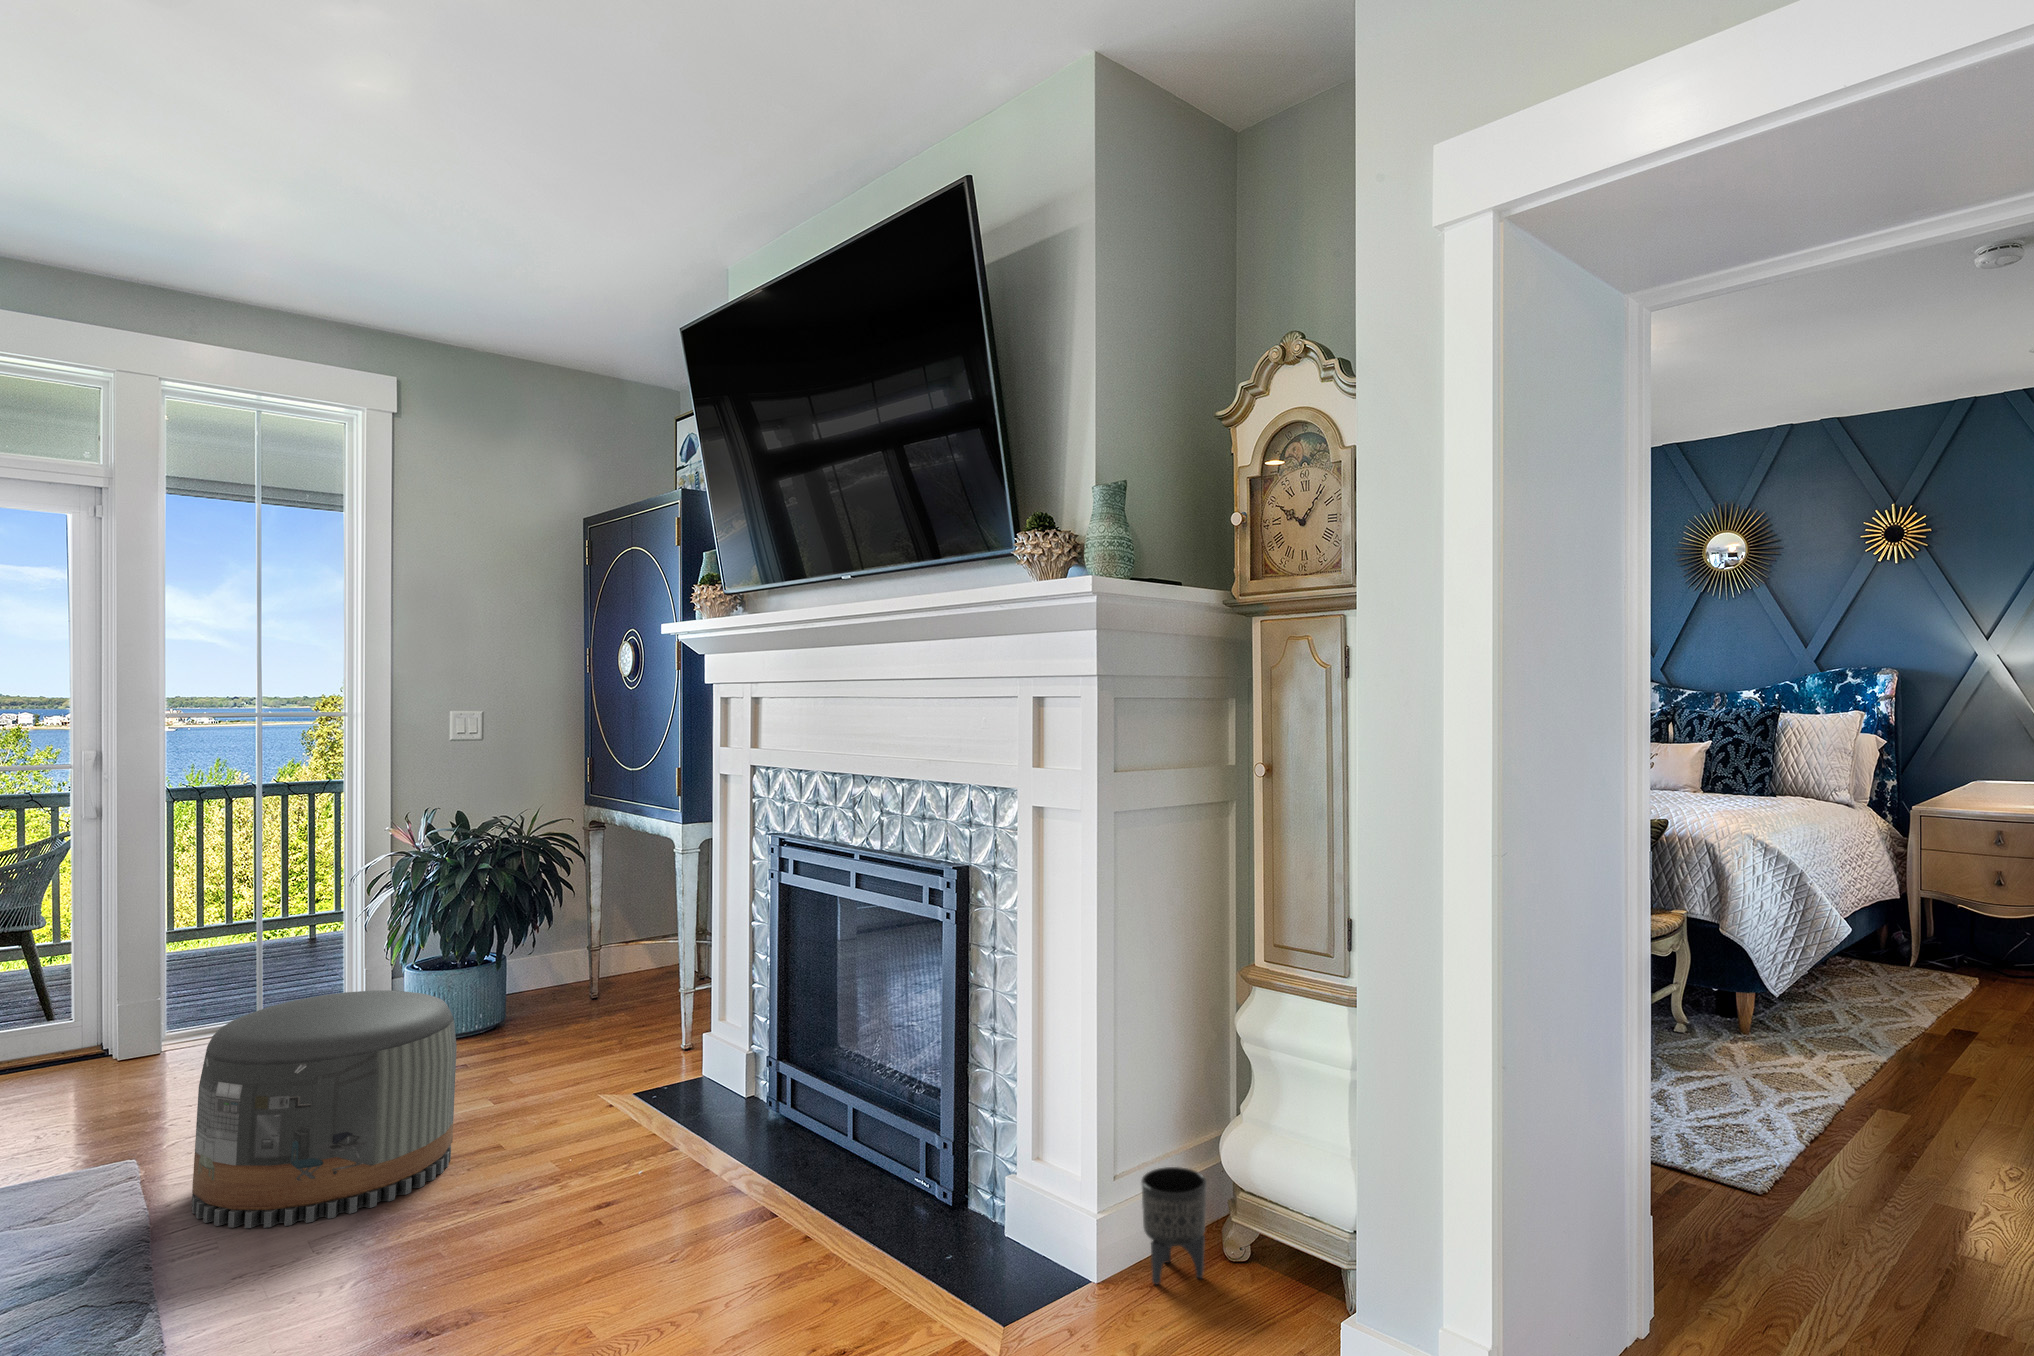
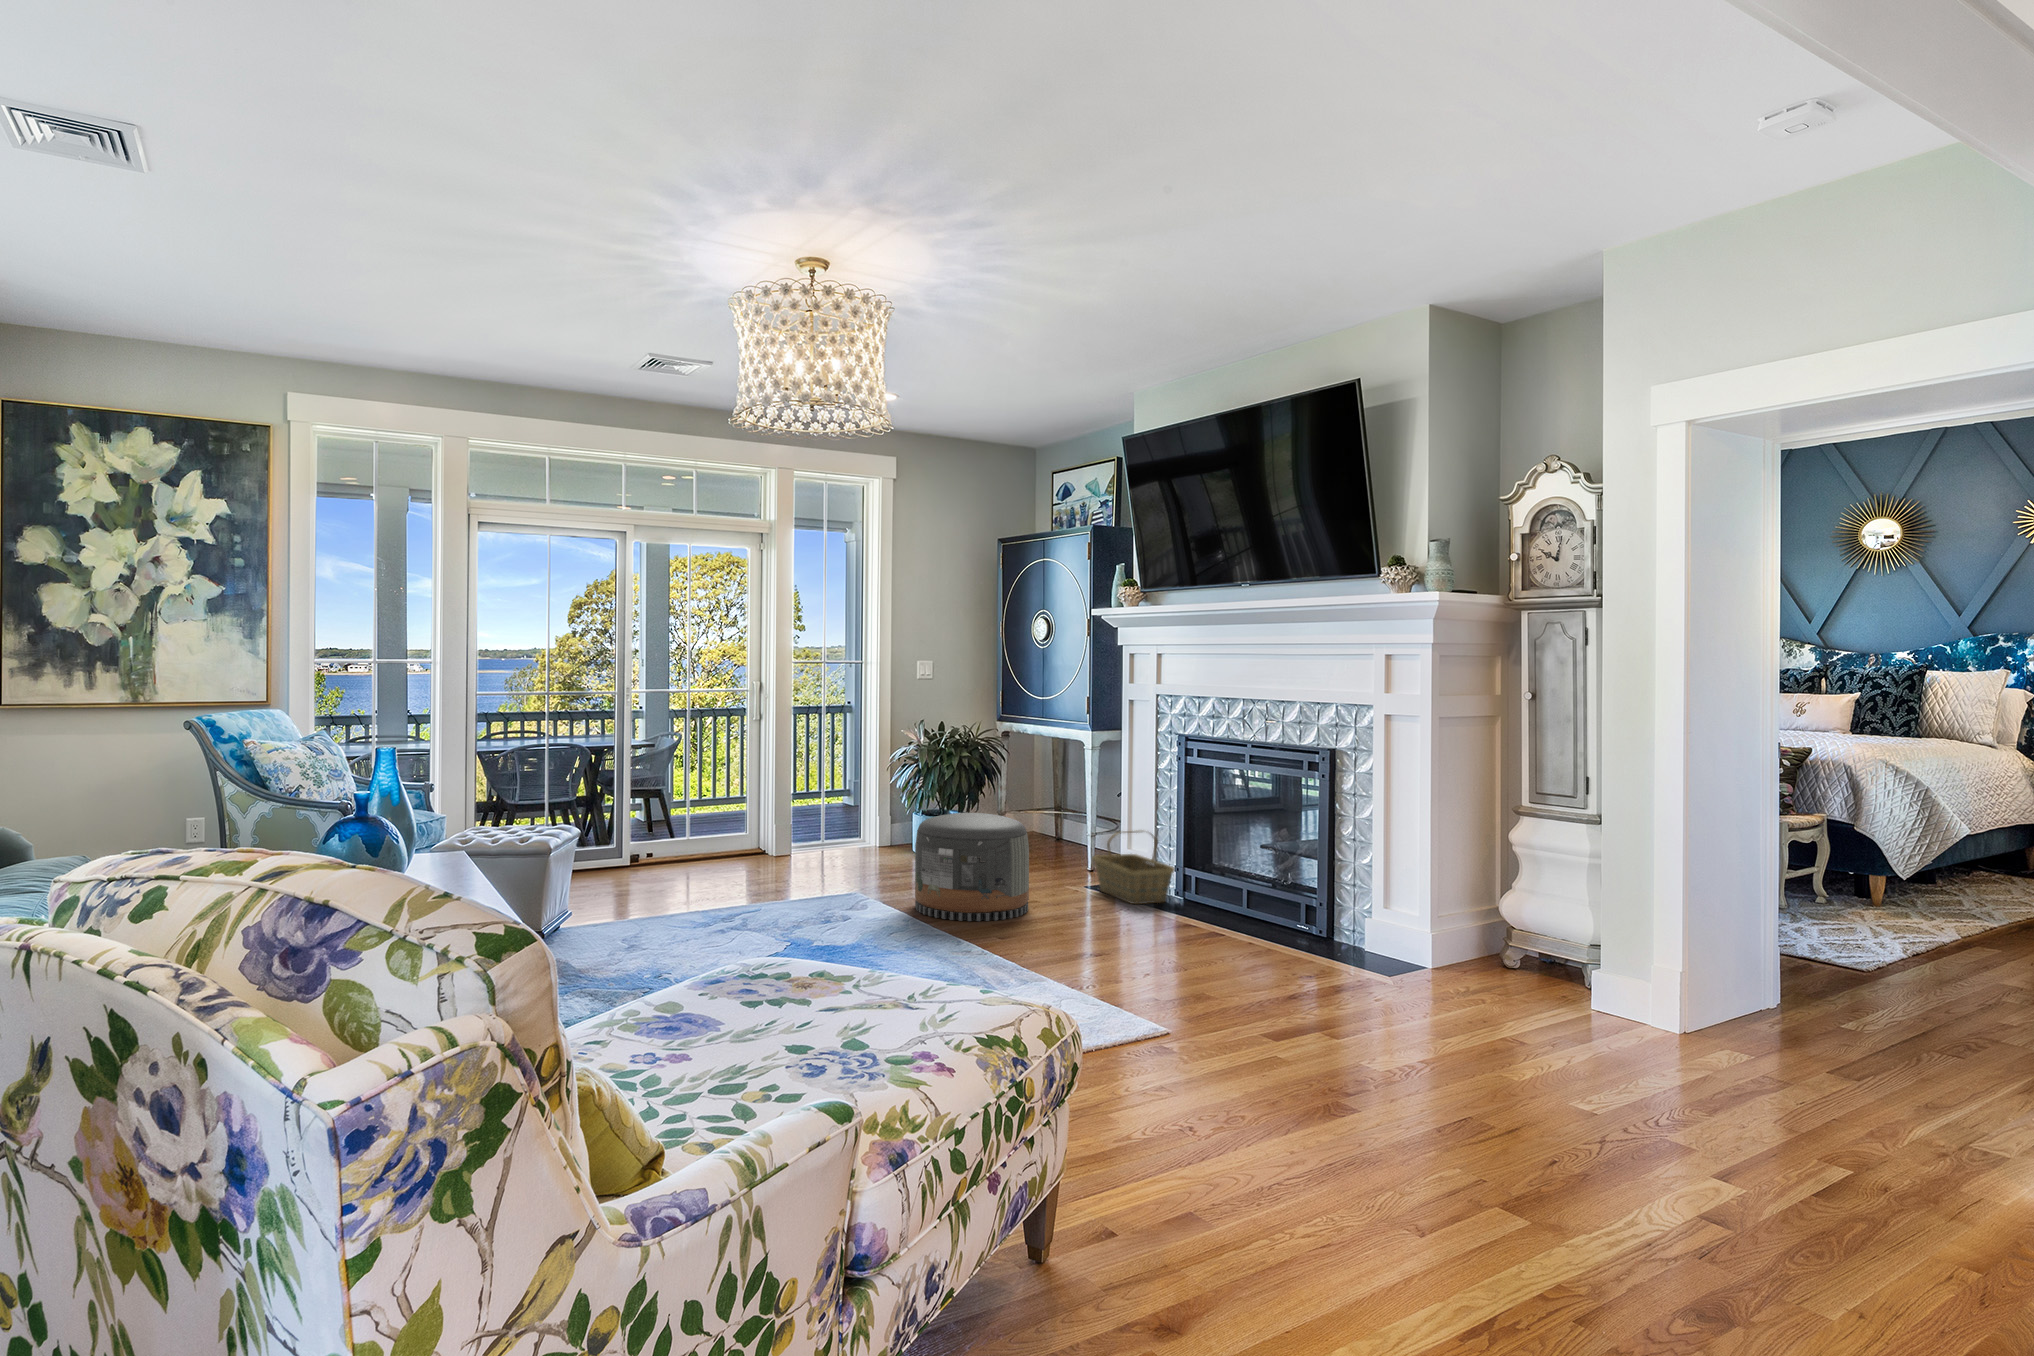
basket: none [628,996,748,1136] -> present [1092,831,1175,904]
planter: present [1141,1167,1207,1284] -> none [1460,914,1499,969]

